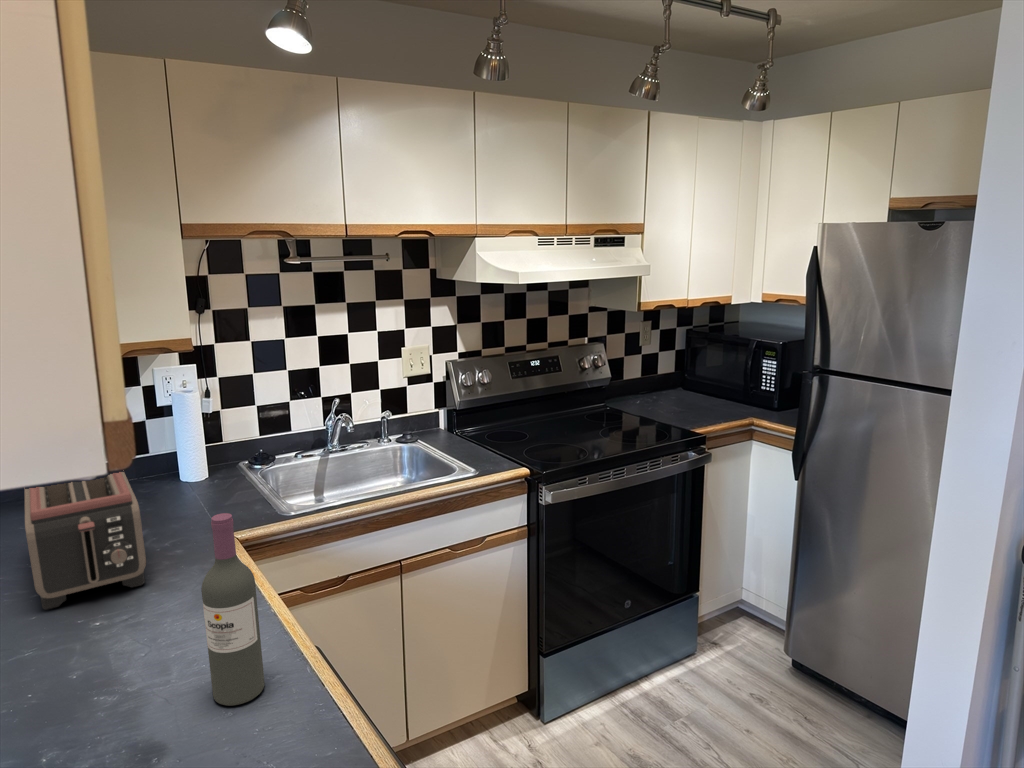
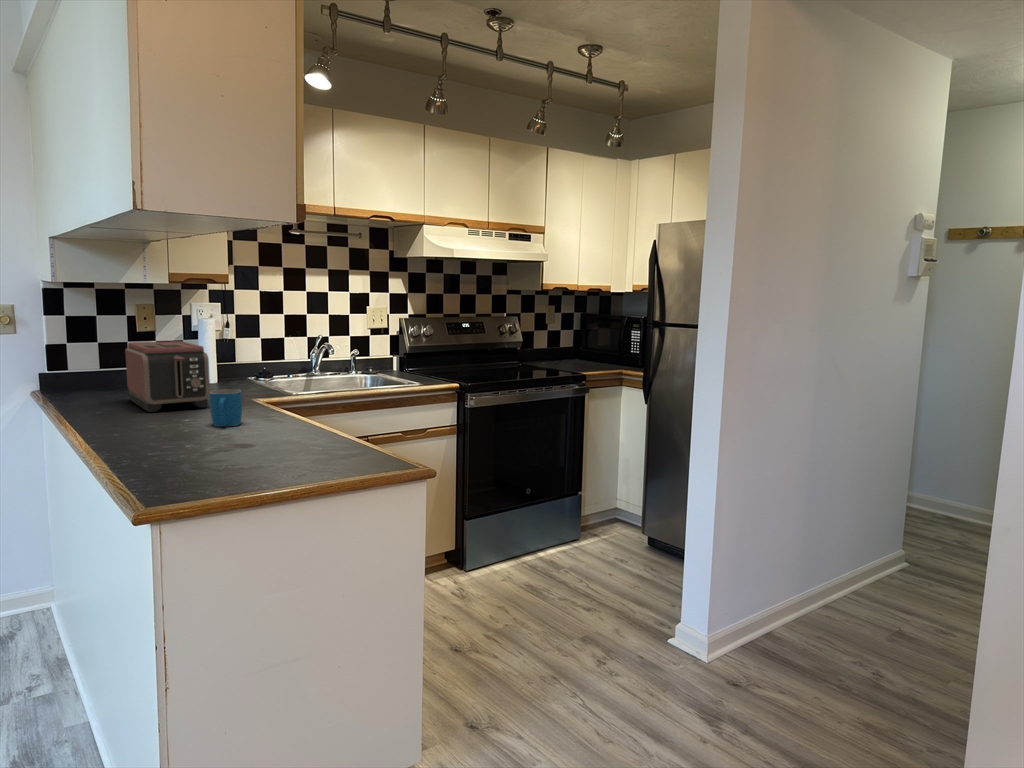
wine bottle: present [202,513,265,706] -> none [268,323,298,430]
mug: none [111,605,174,686] -> present [210,389,242,426]

